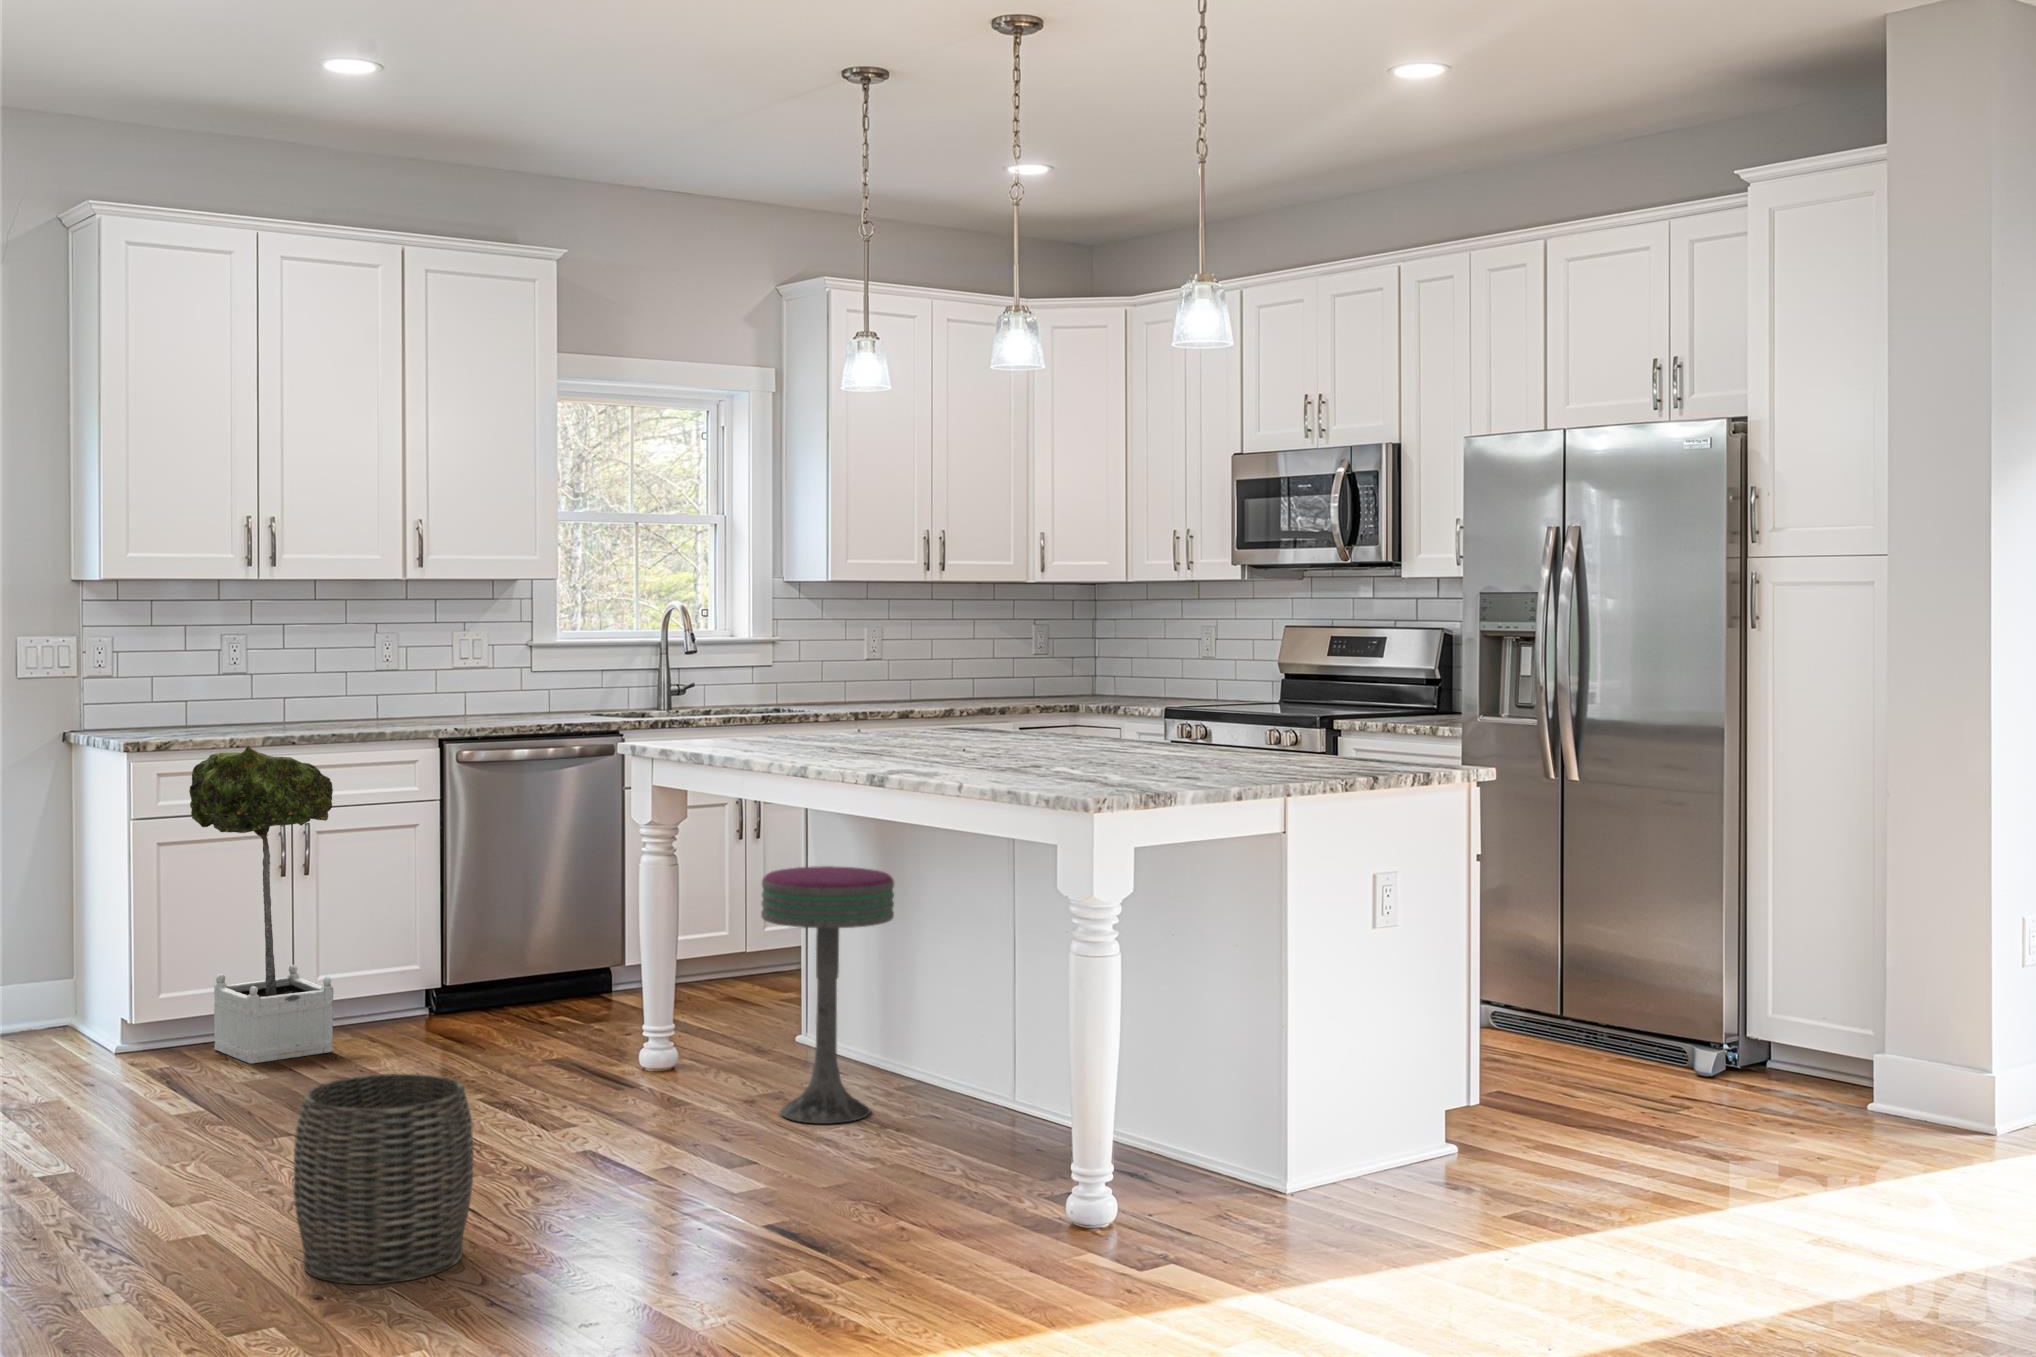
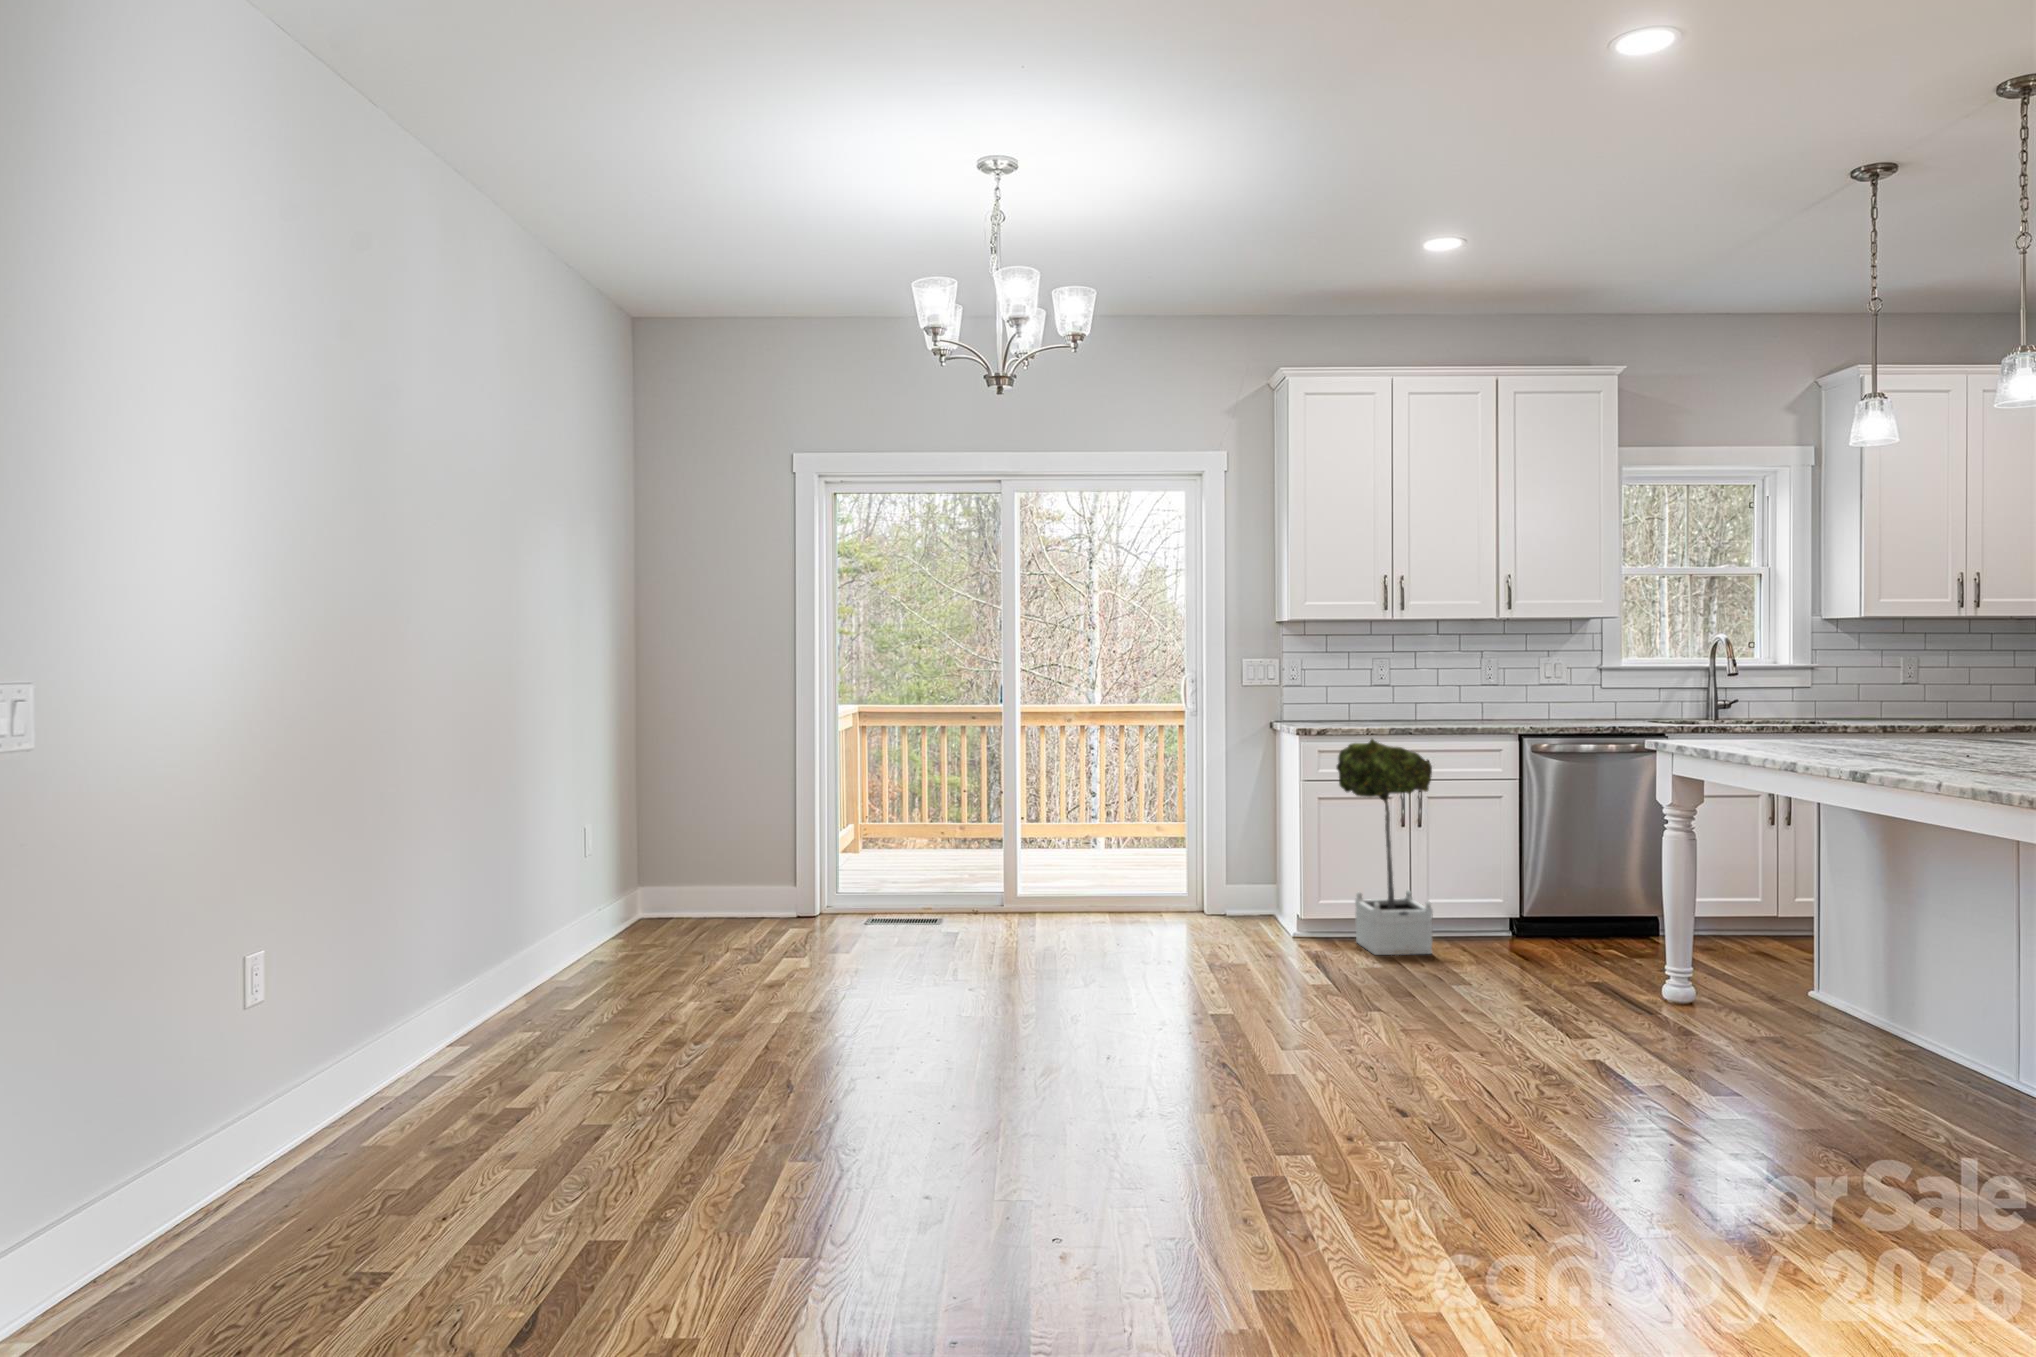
bar stool: present [761,866,894,1124] -> none [1759,850,1894,1076]
woven basket: present [294,1074,473,1284] -> none [1341,978,1474,1139]

